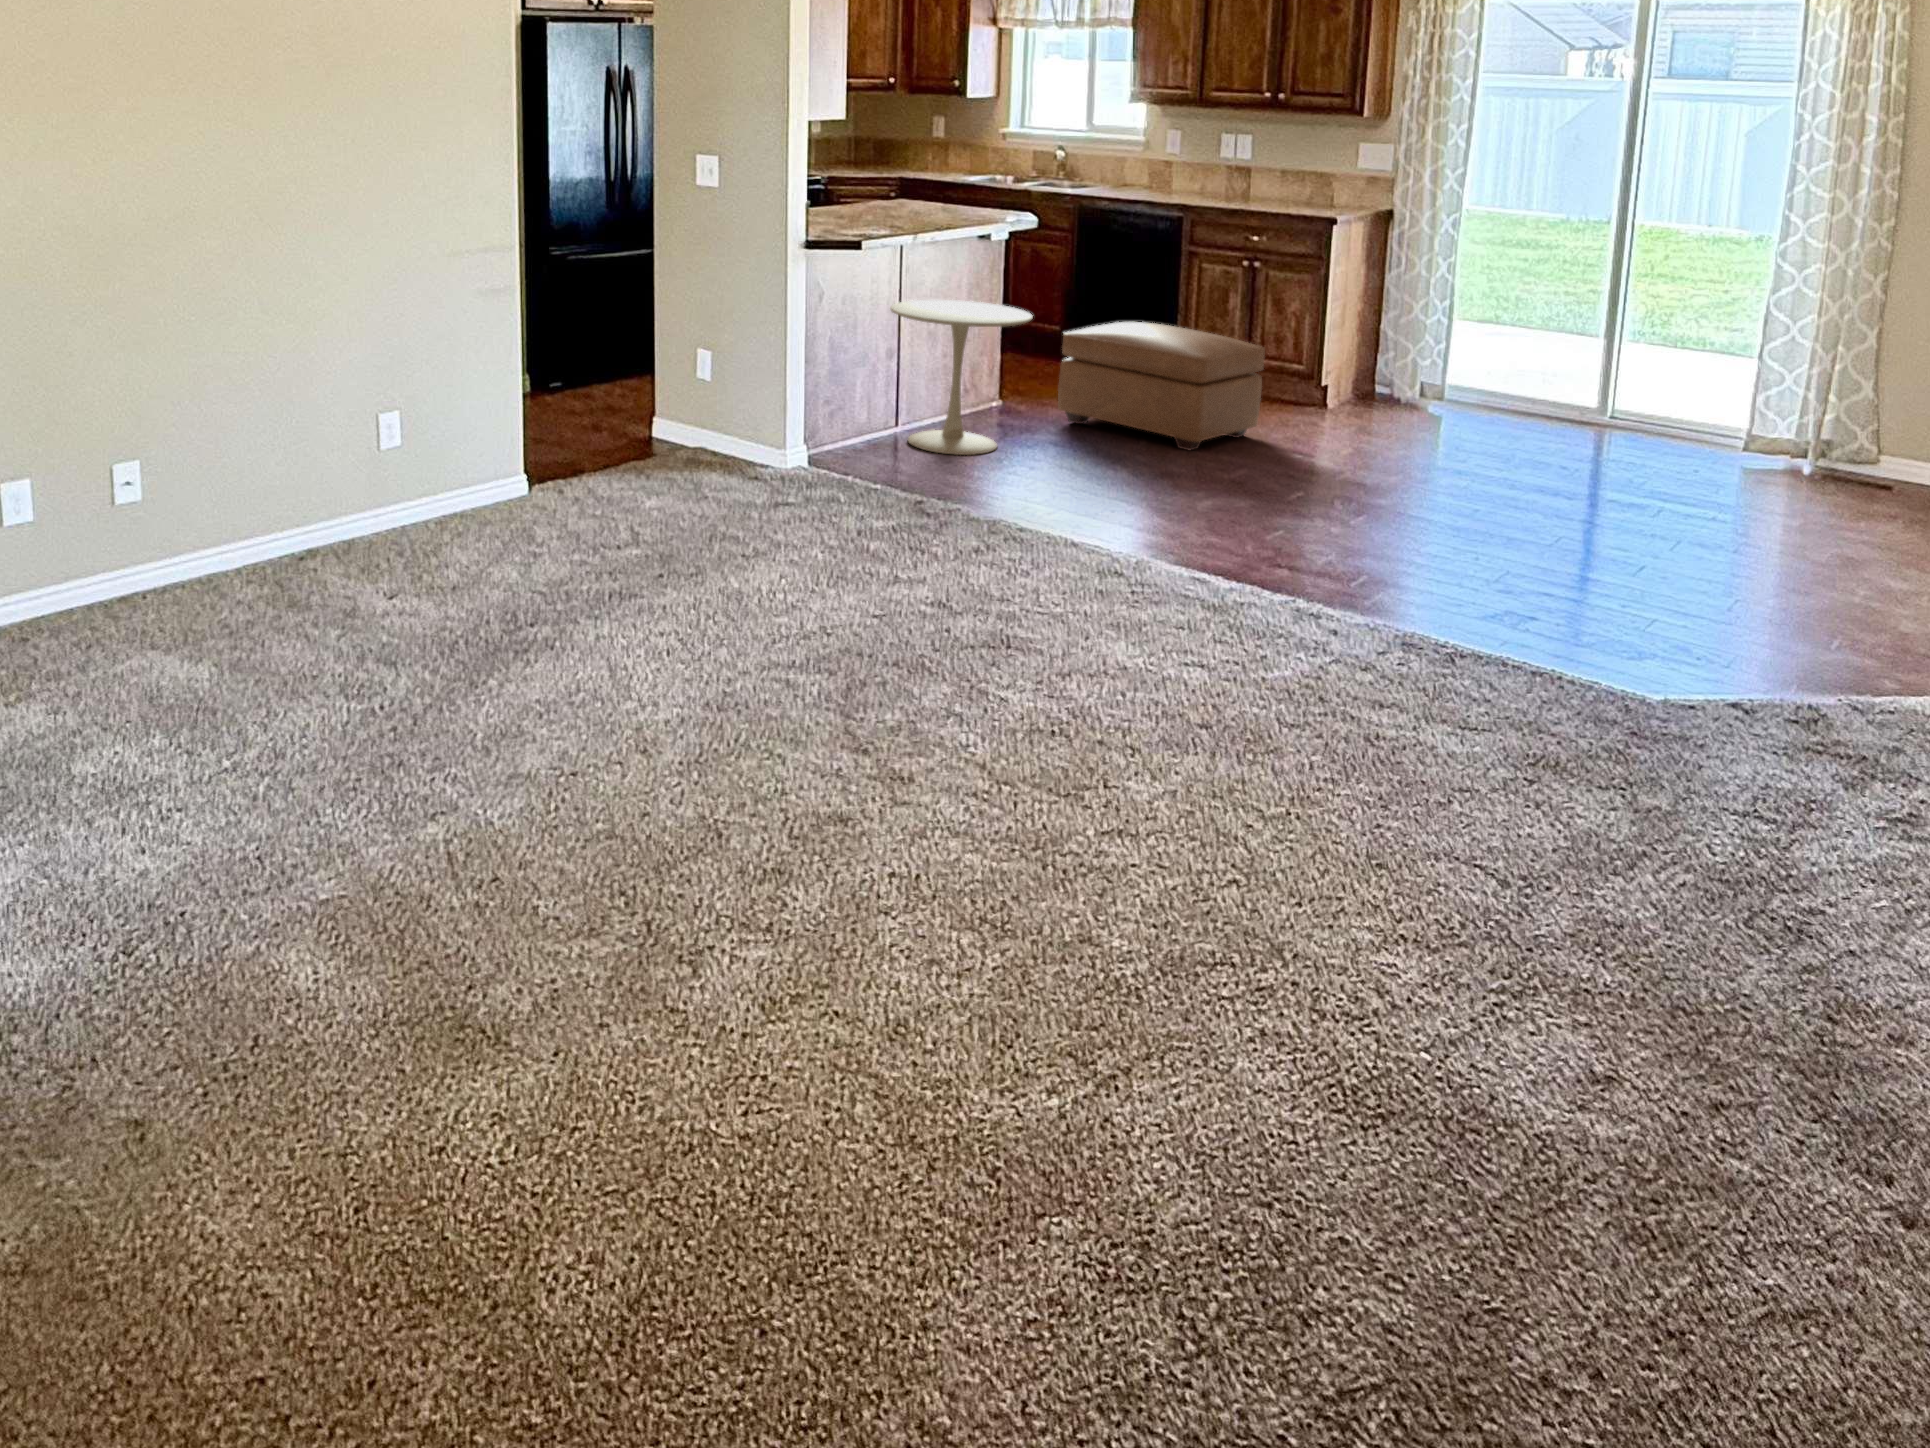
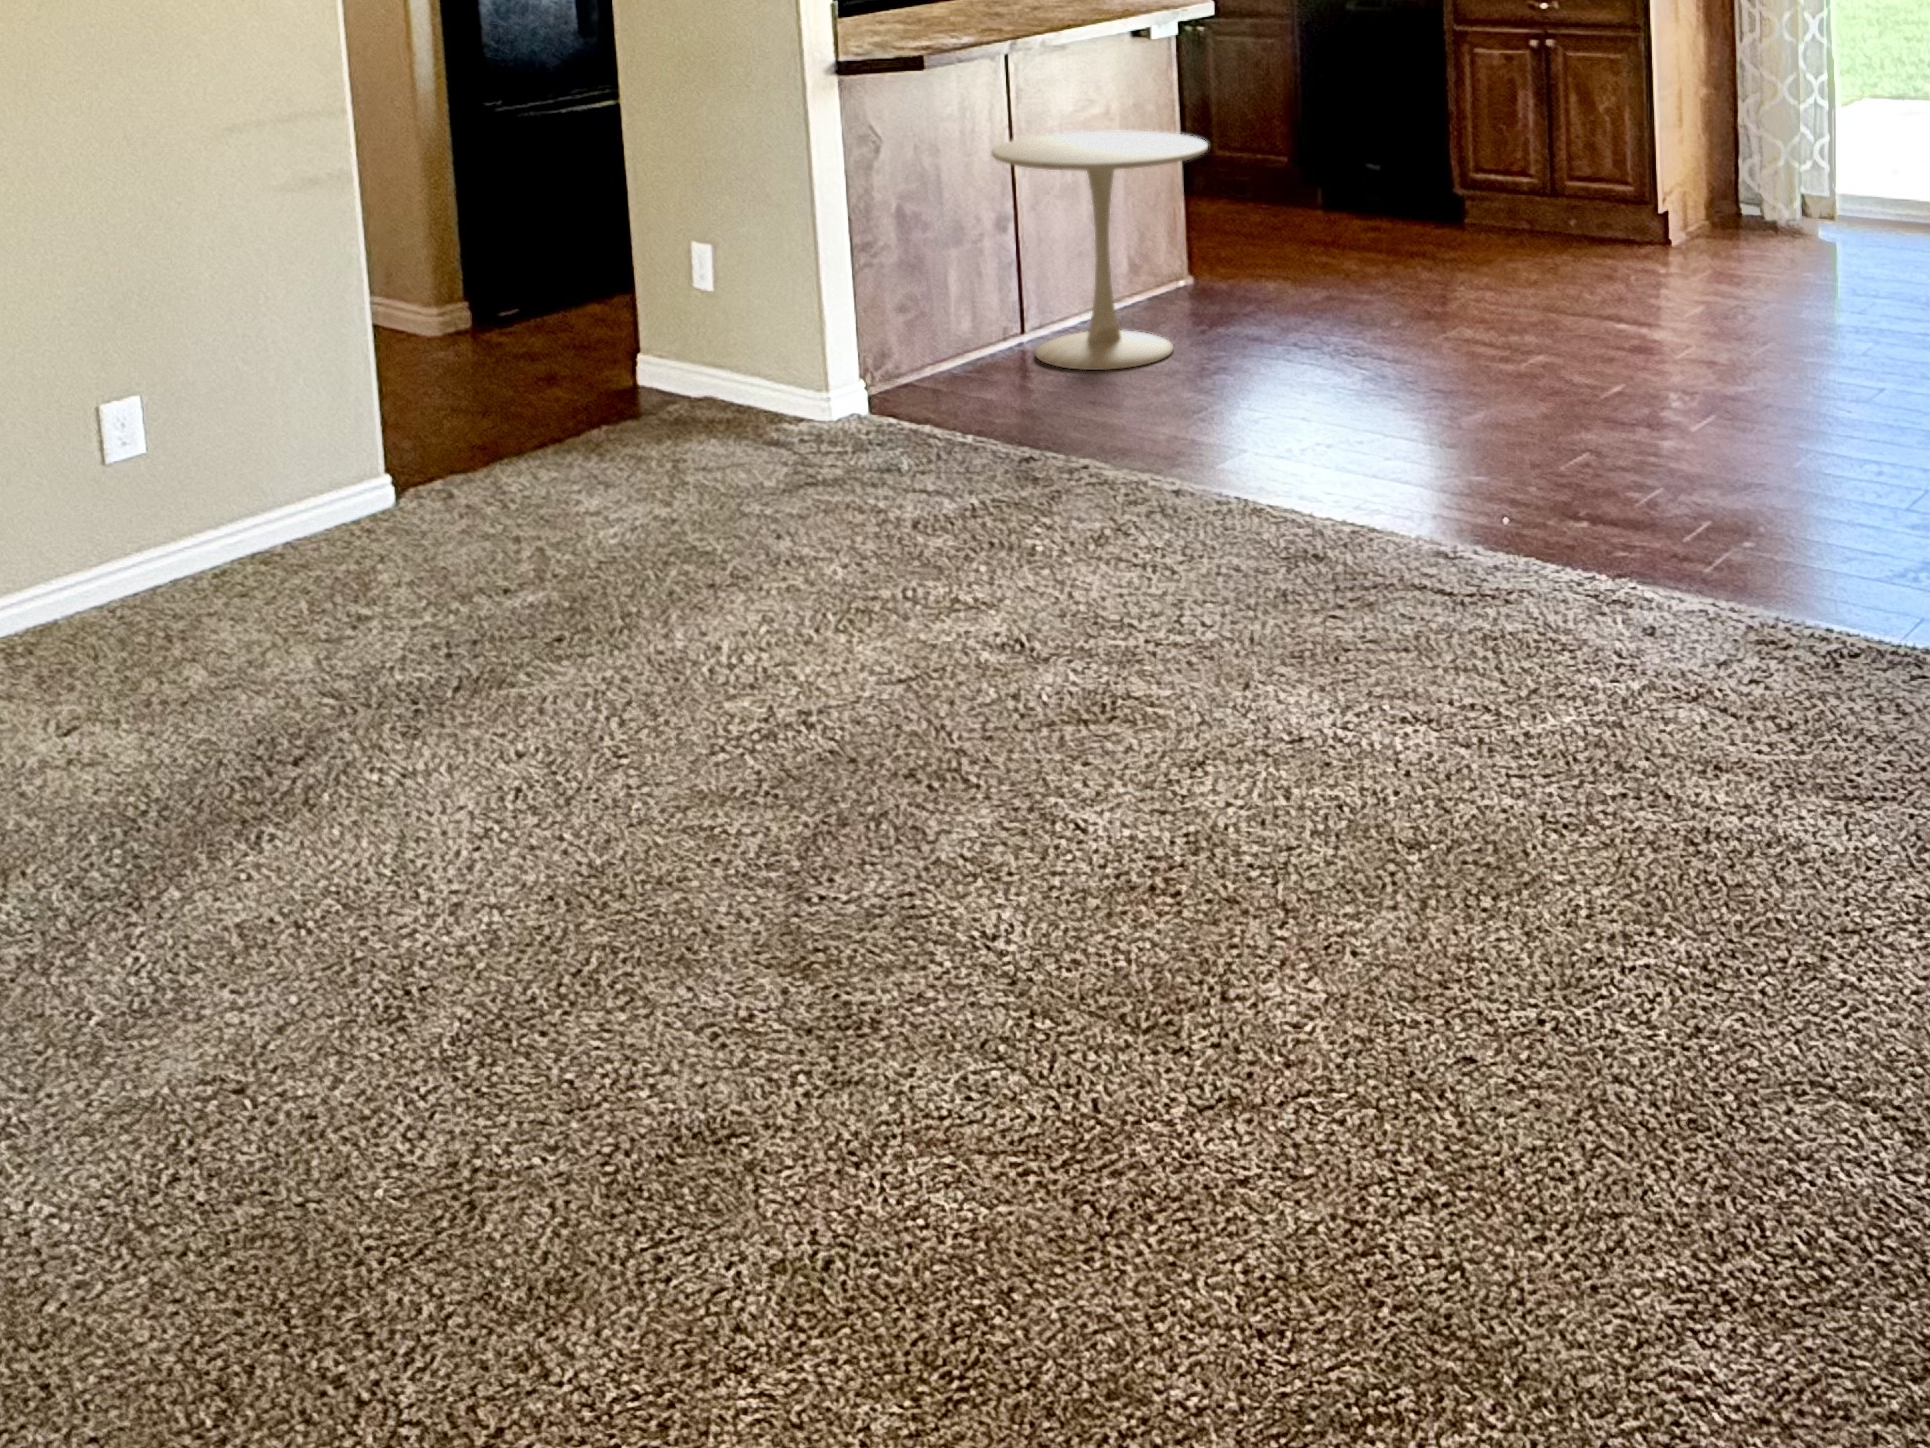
ottoman: present [1058,322,1265,450] -> none [1270,142,1567,329]

